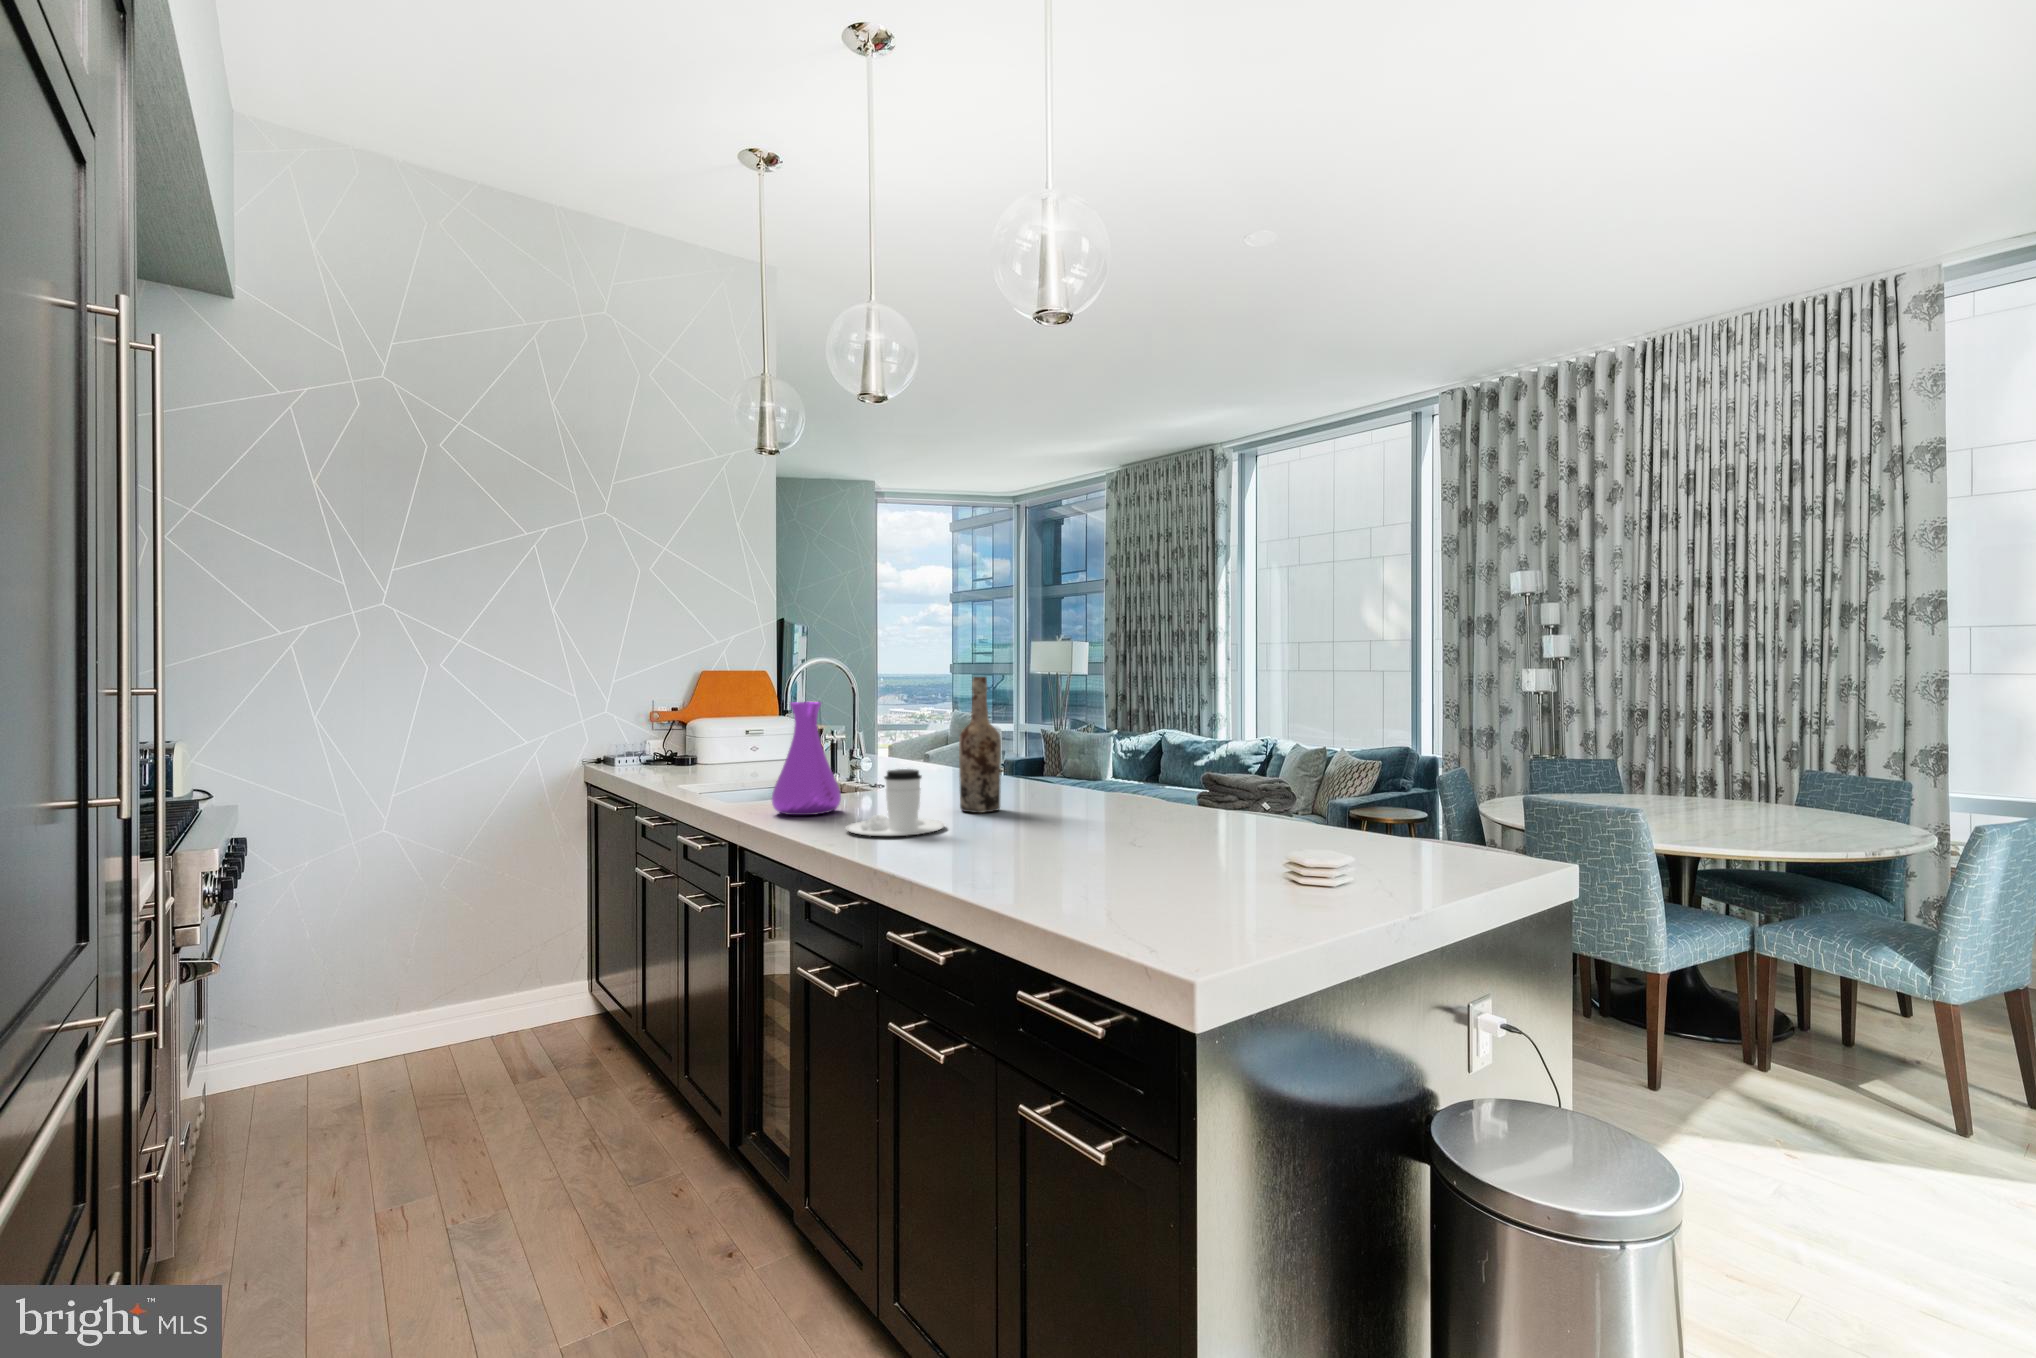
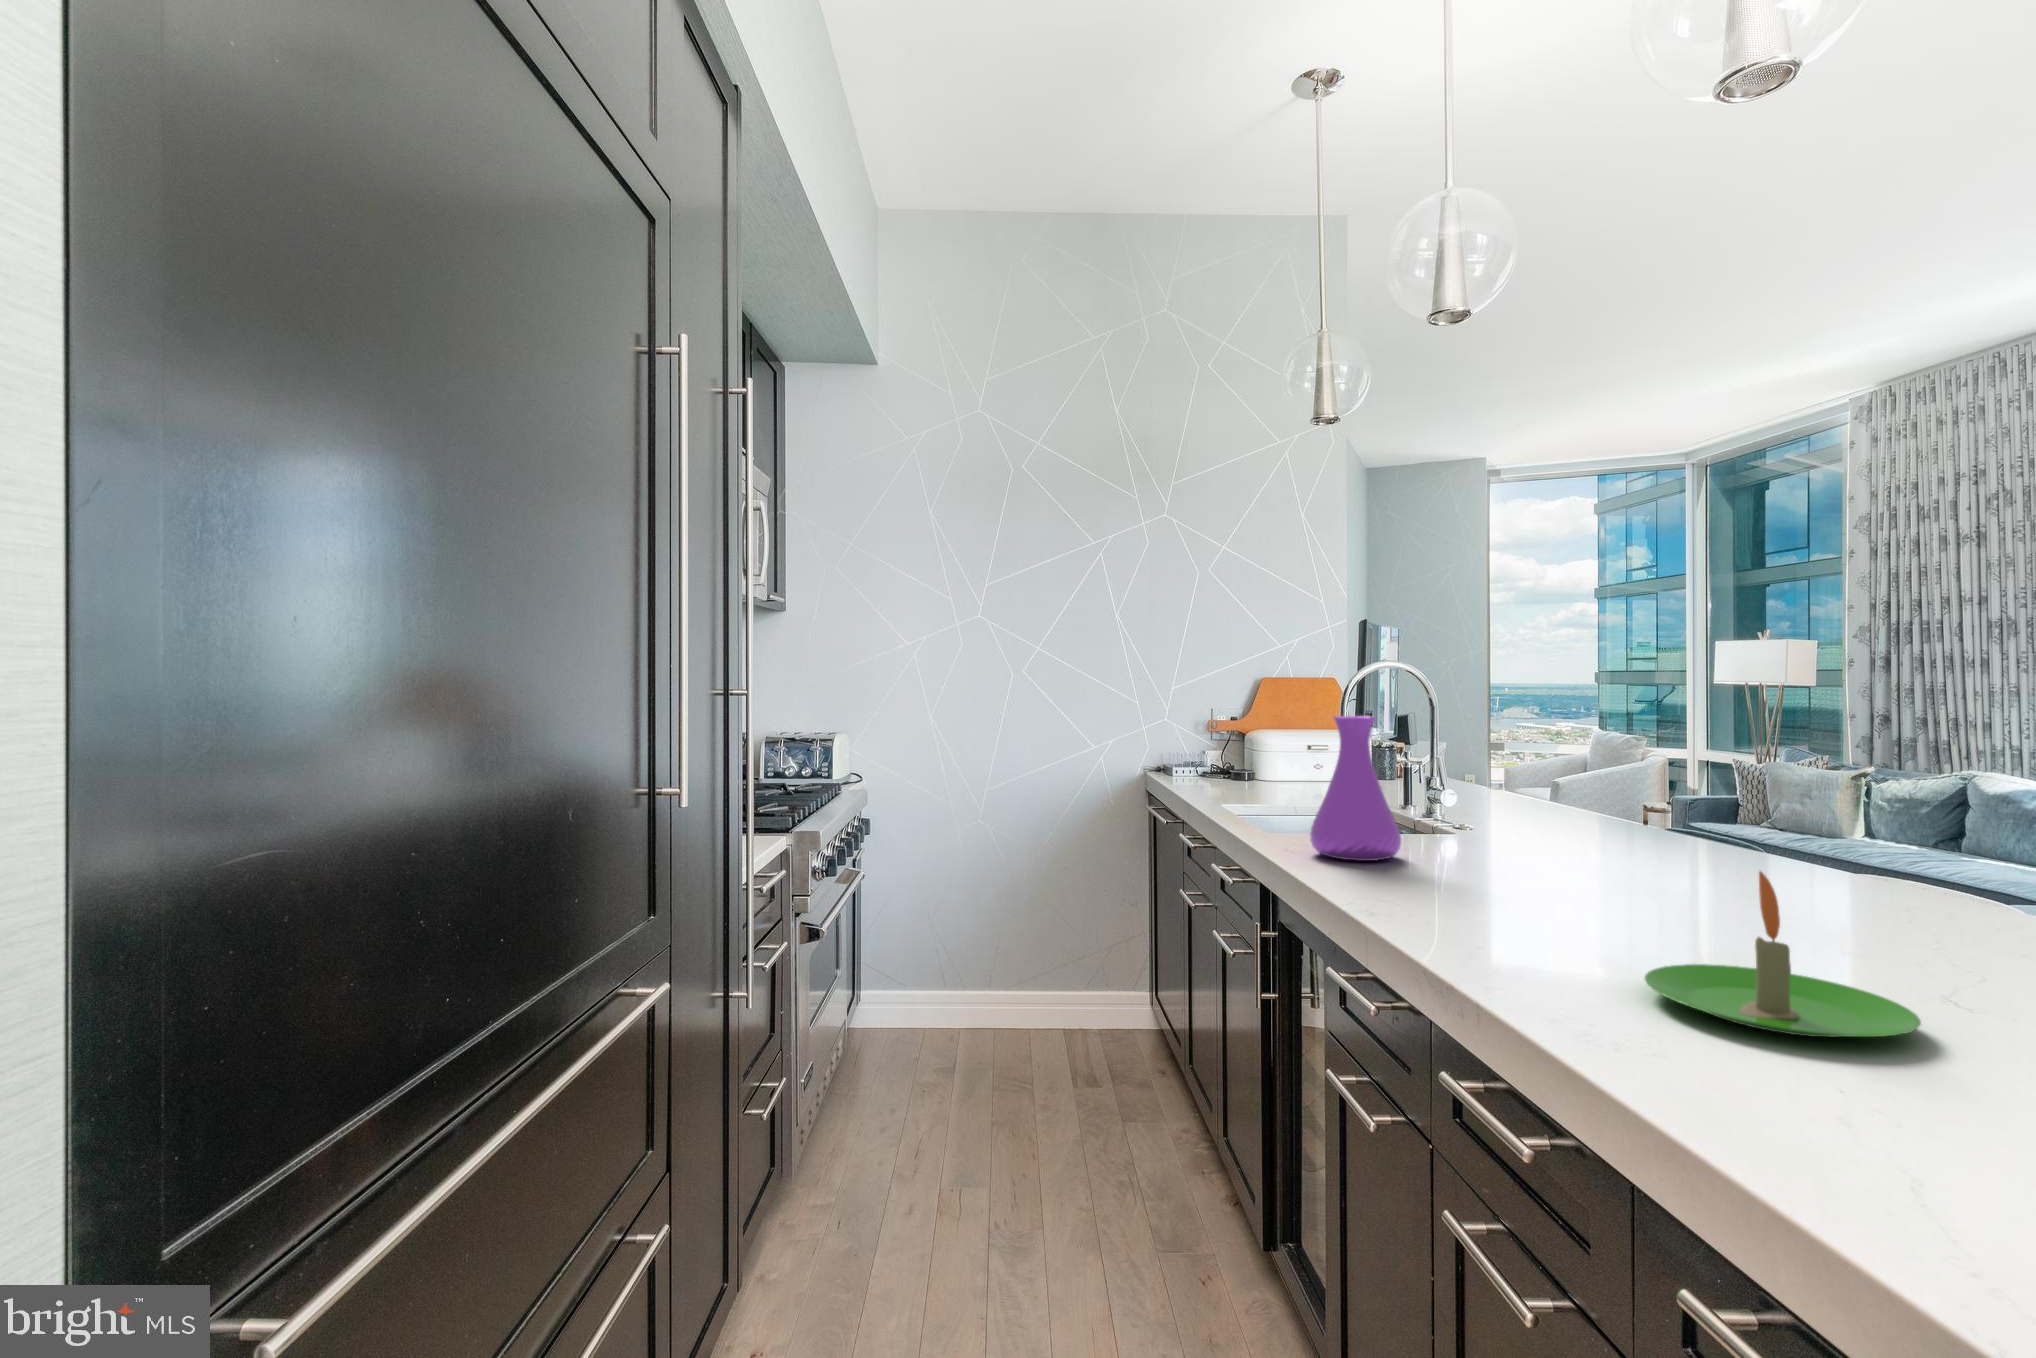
wine bottle: present [959,676,1001,813] -> none [1579,686,1651,887]
coffee cup: present [846,769,945,836] -> none [1396,815,1551,912]
candle: none [1004,783,1127,872] -> present [1645,871,1921,1037]

